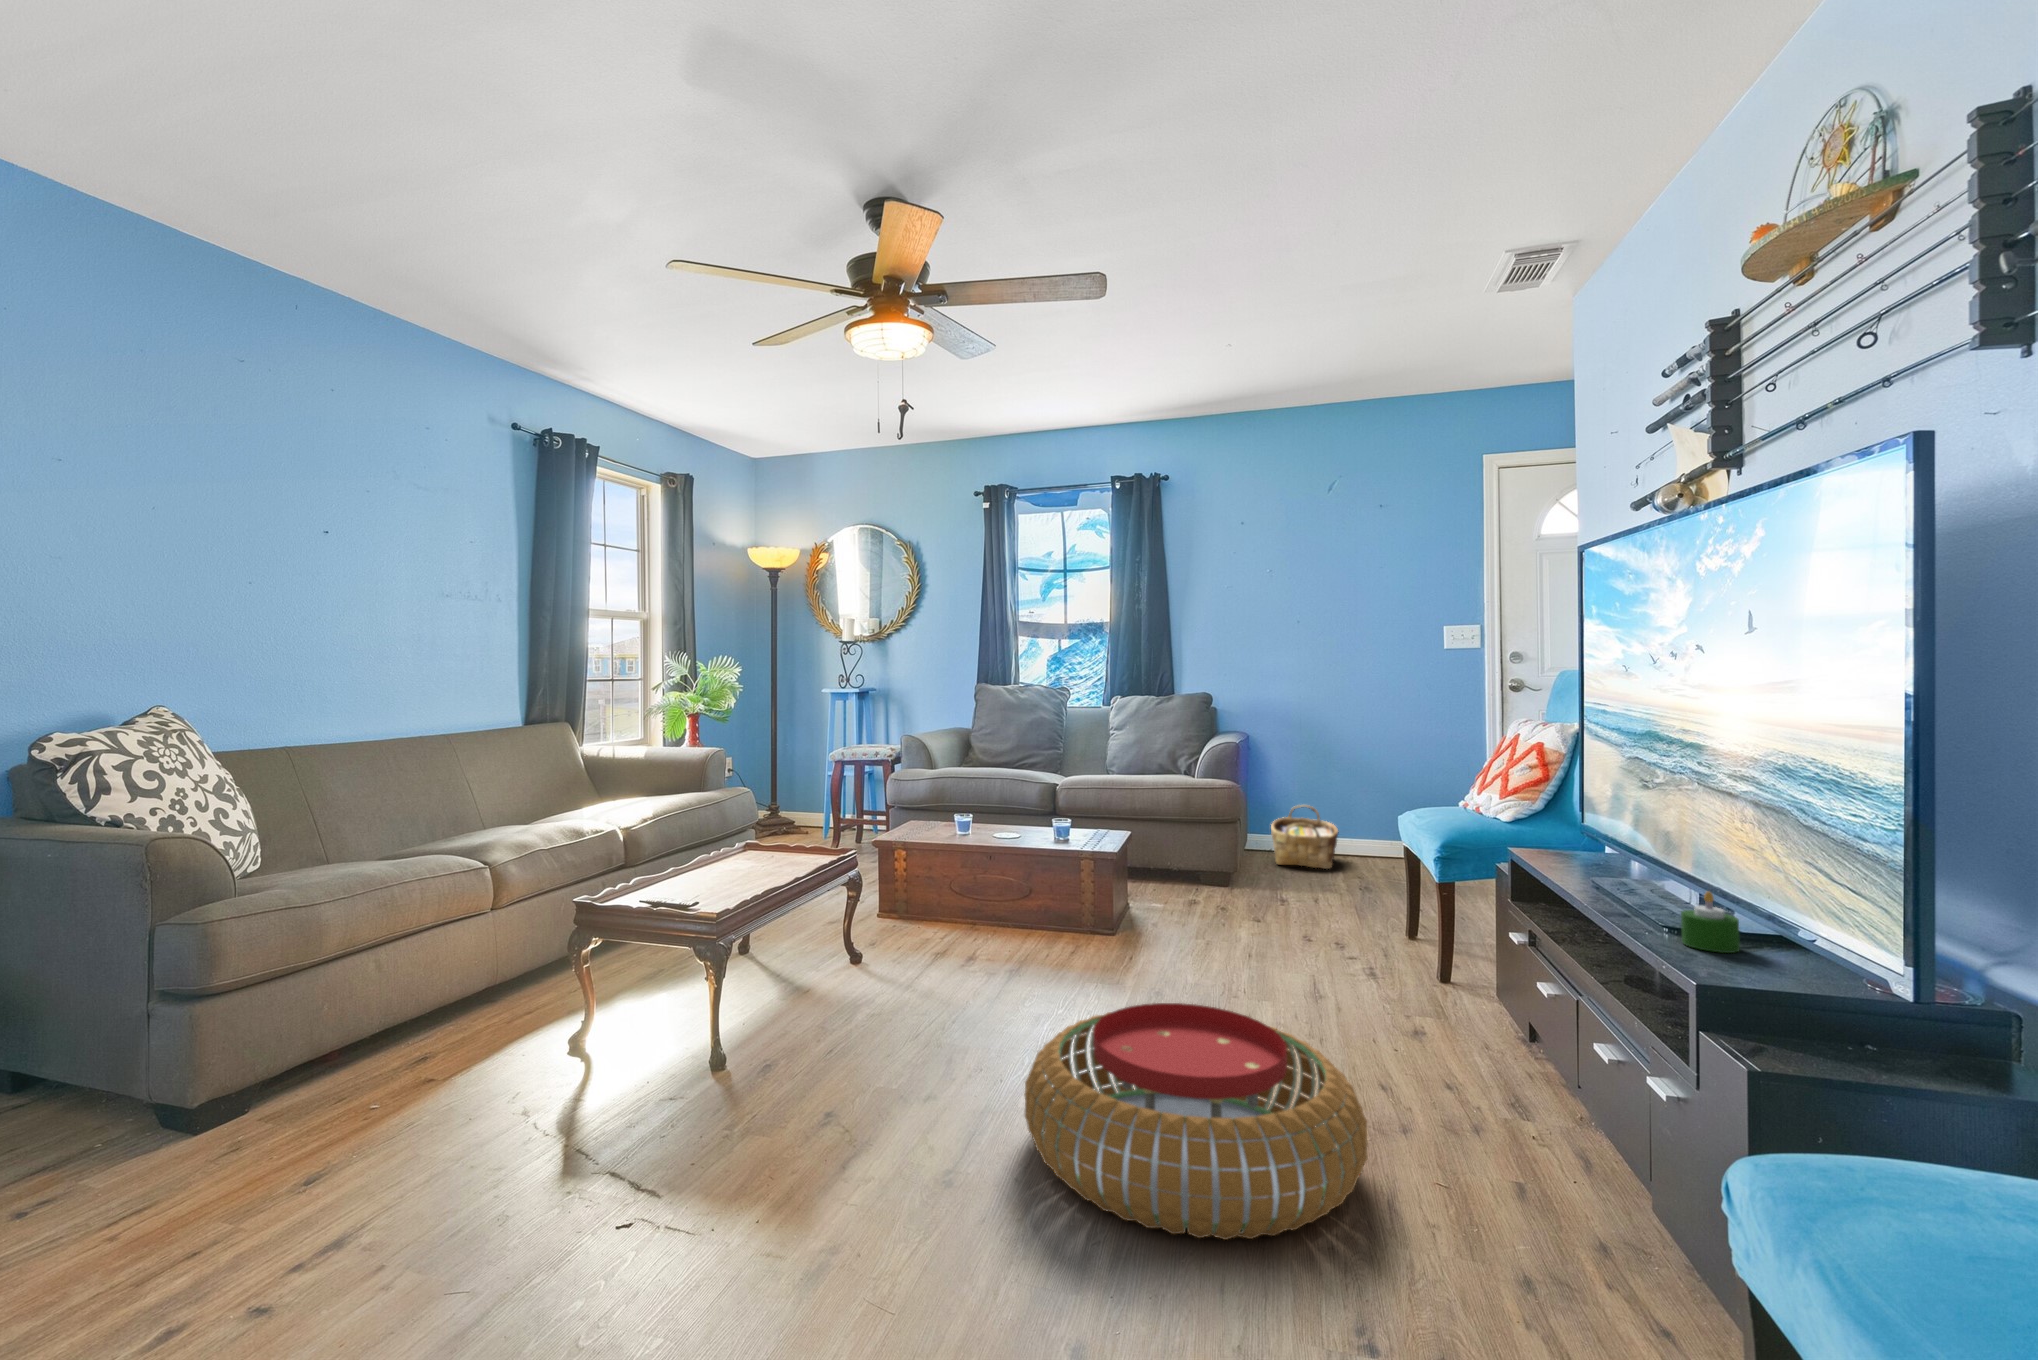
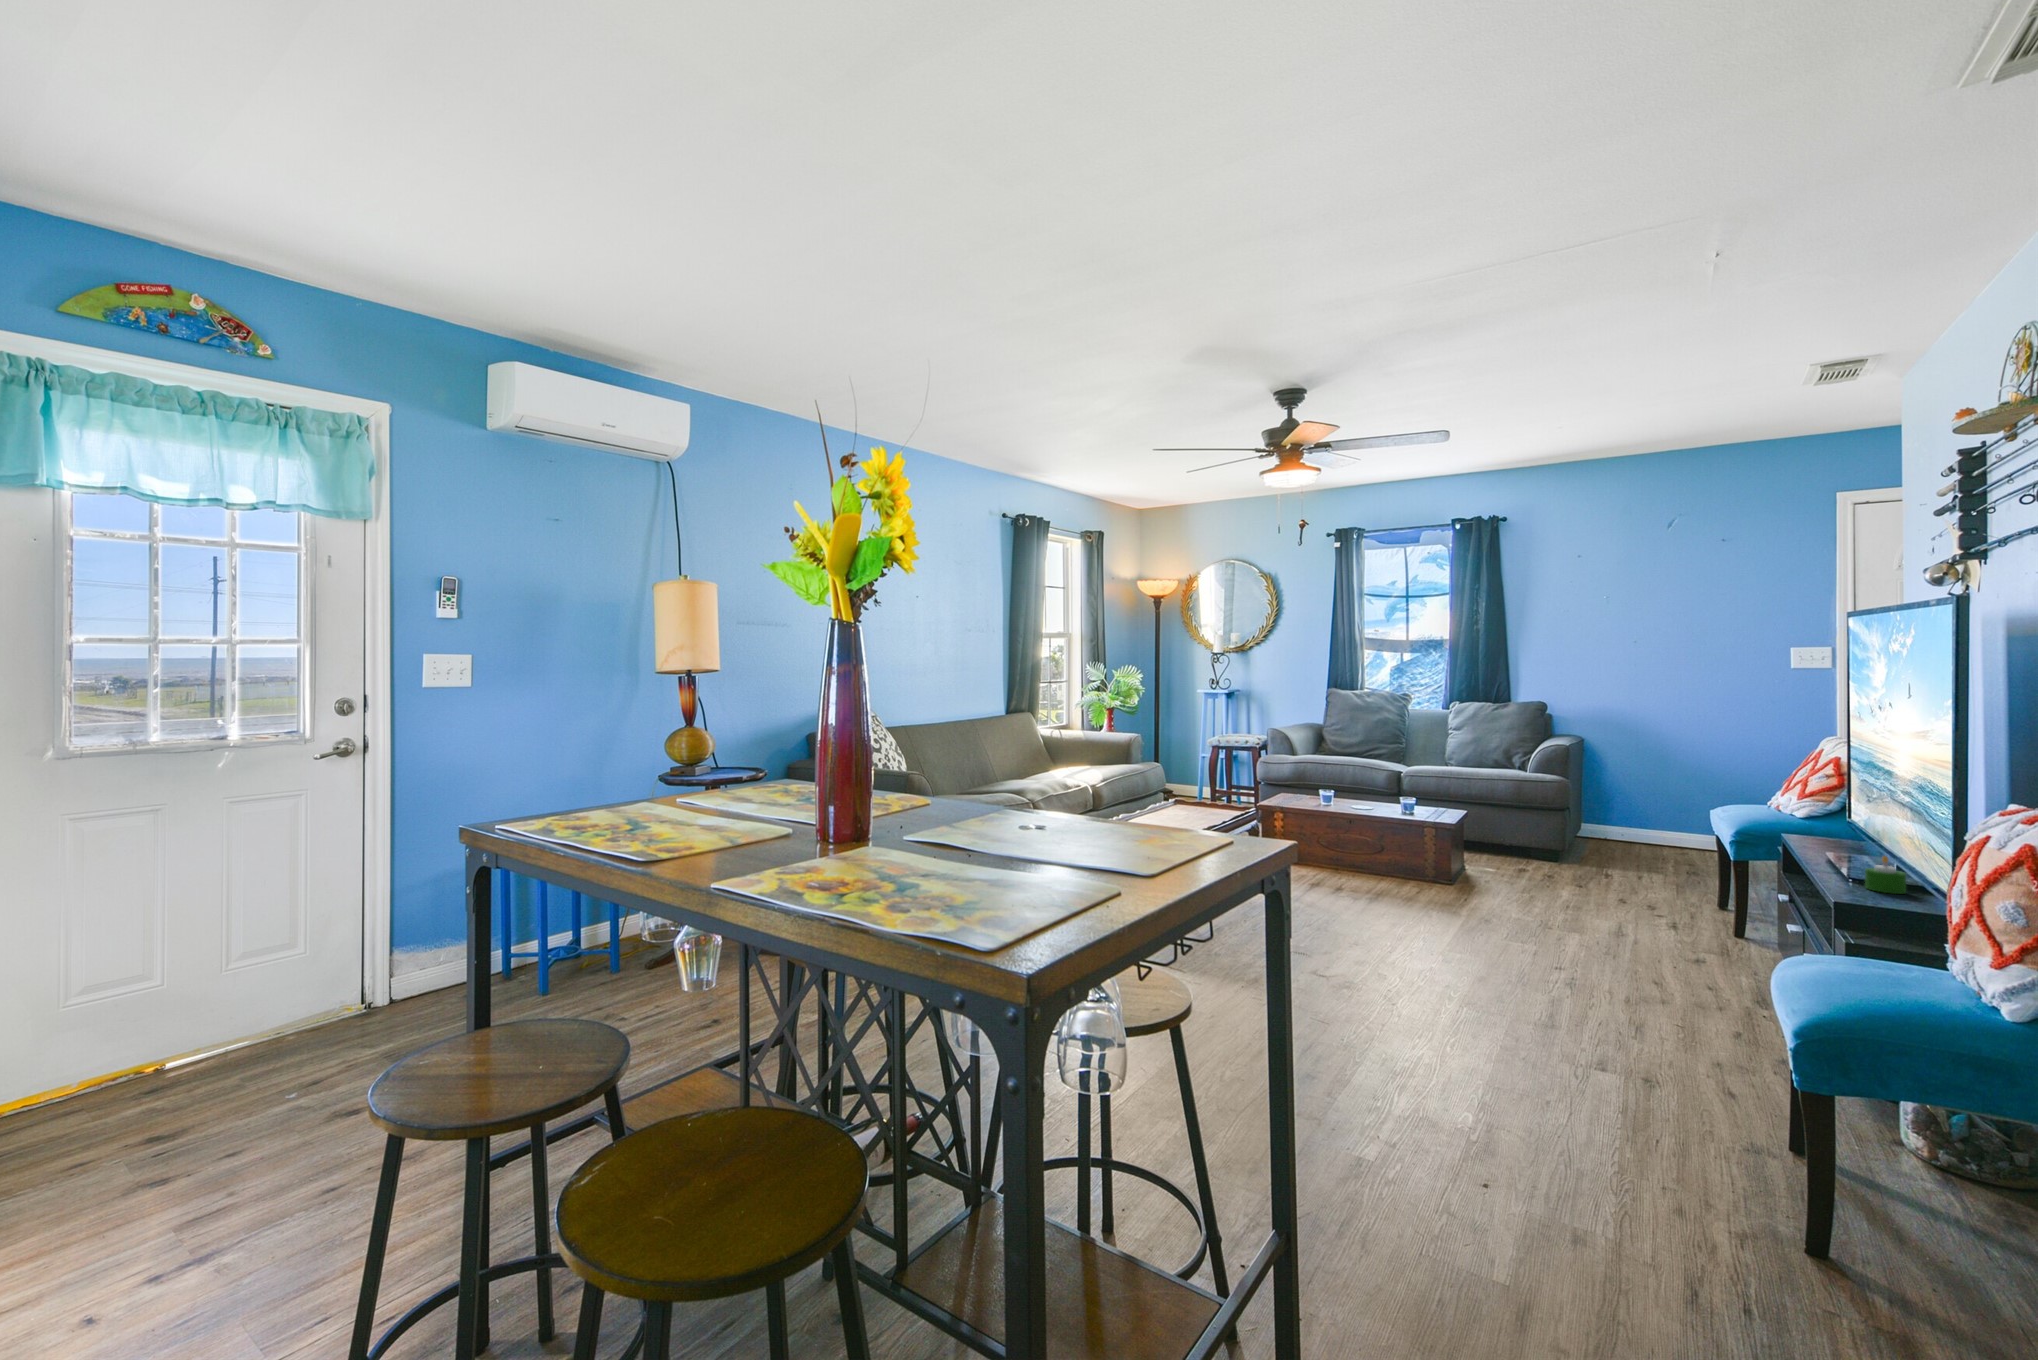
woven basket: present [1271,805,1339,869] -> none [1604,802,1673,857]
pouf: present [1024,1003,1368,1240] -> none [1399,909,1633,1030]

